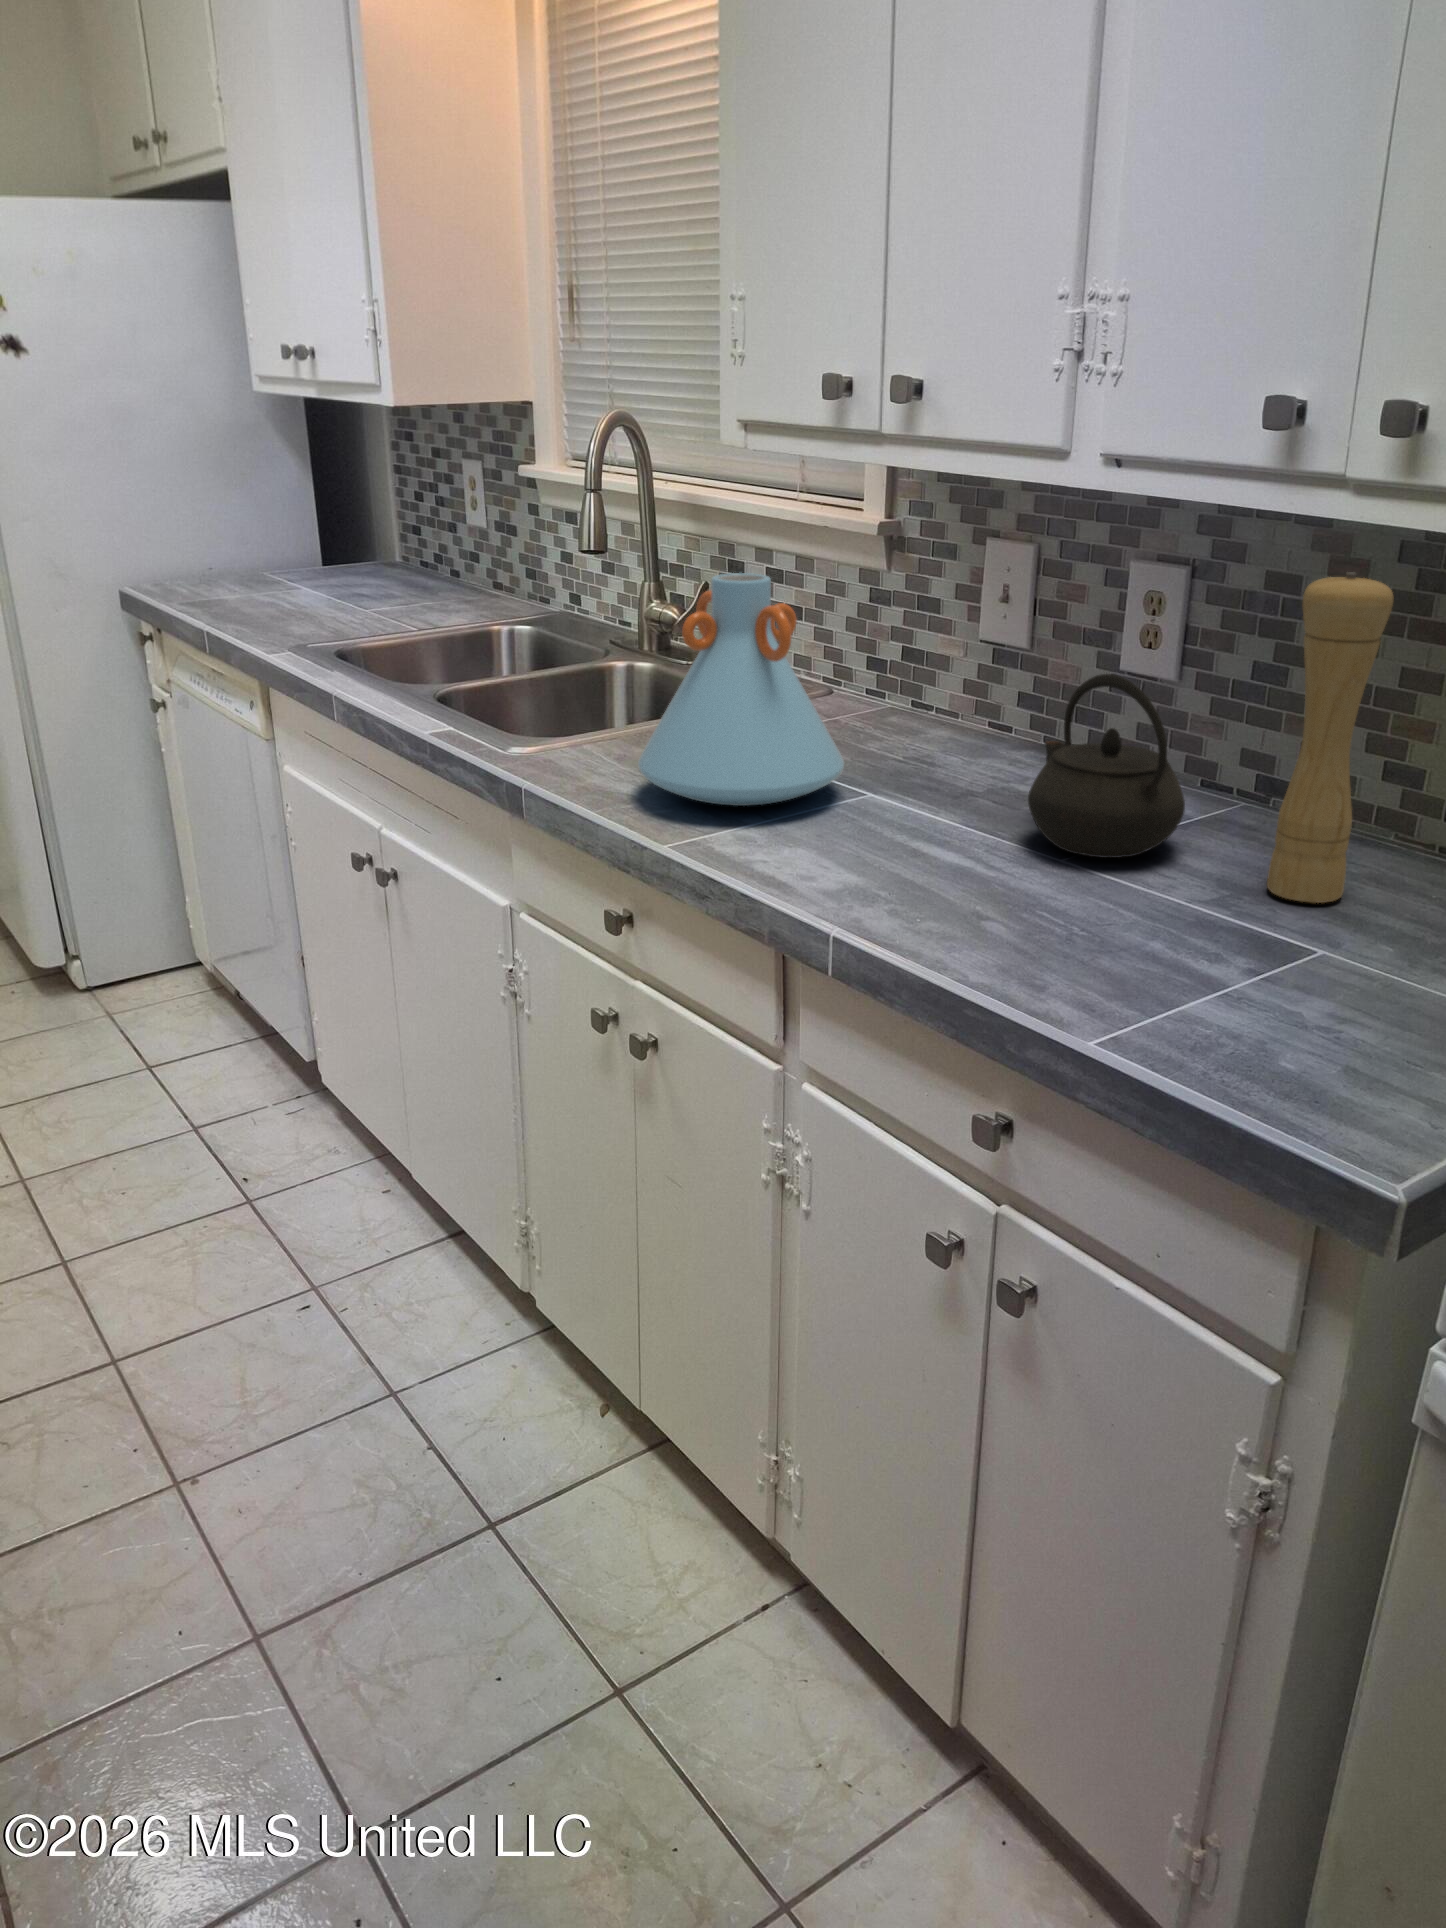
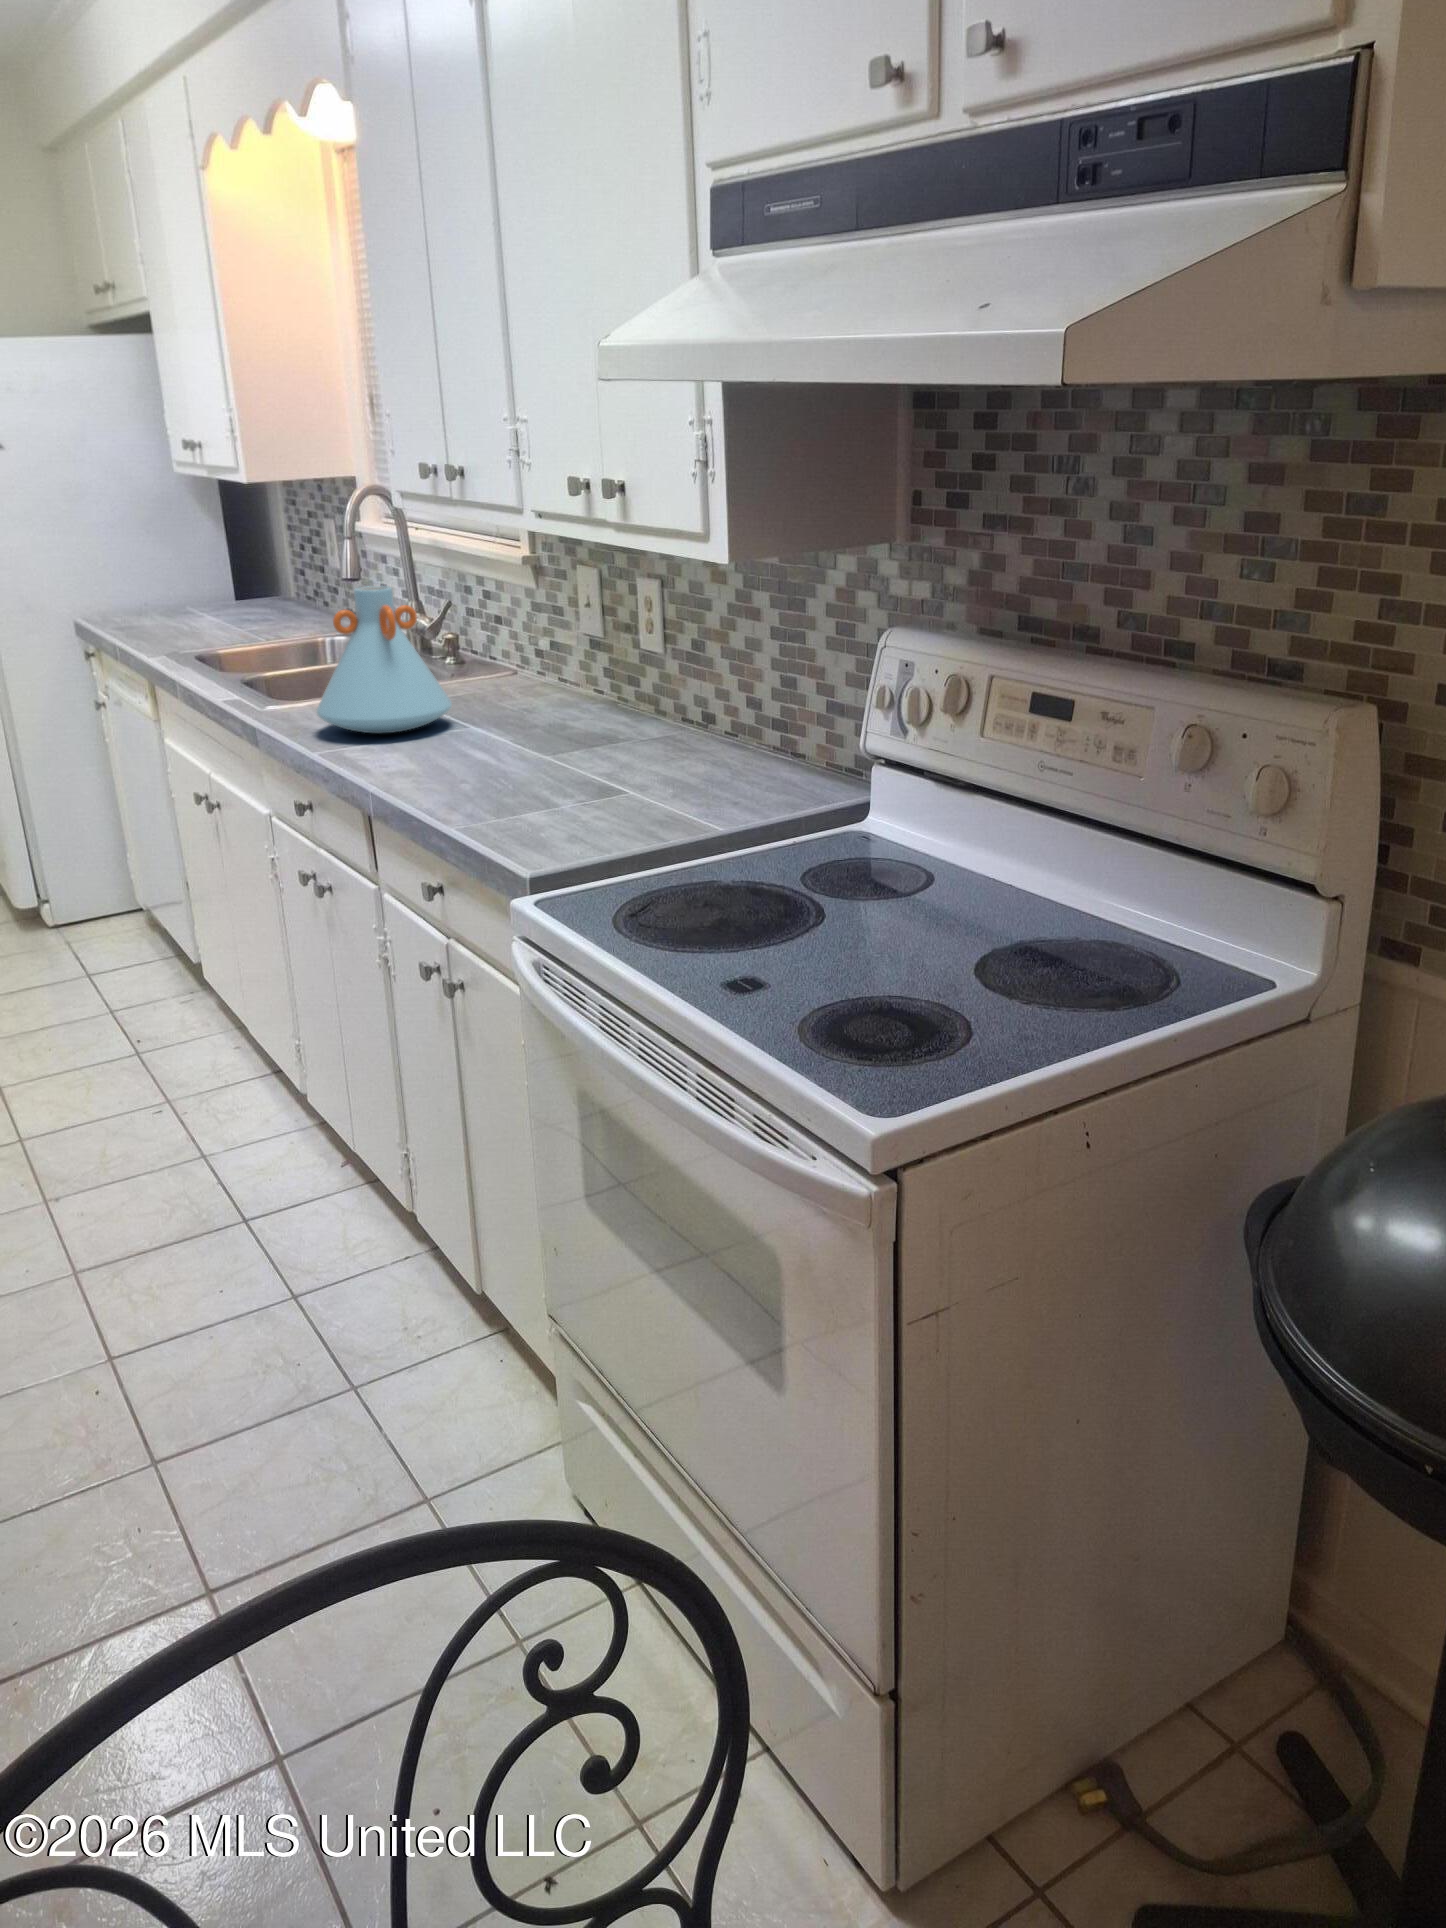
pepper mill: present [1267,572,1394,903] -> none [635,575,688,774]
kettle: present [1028,674,1185,858] -> none [528,642,624,756]

